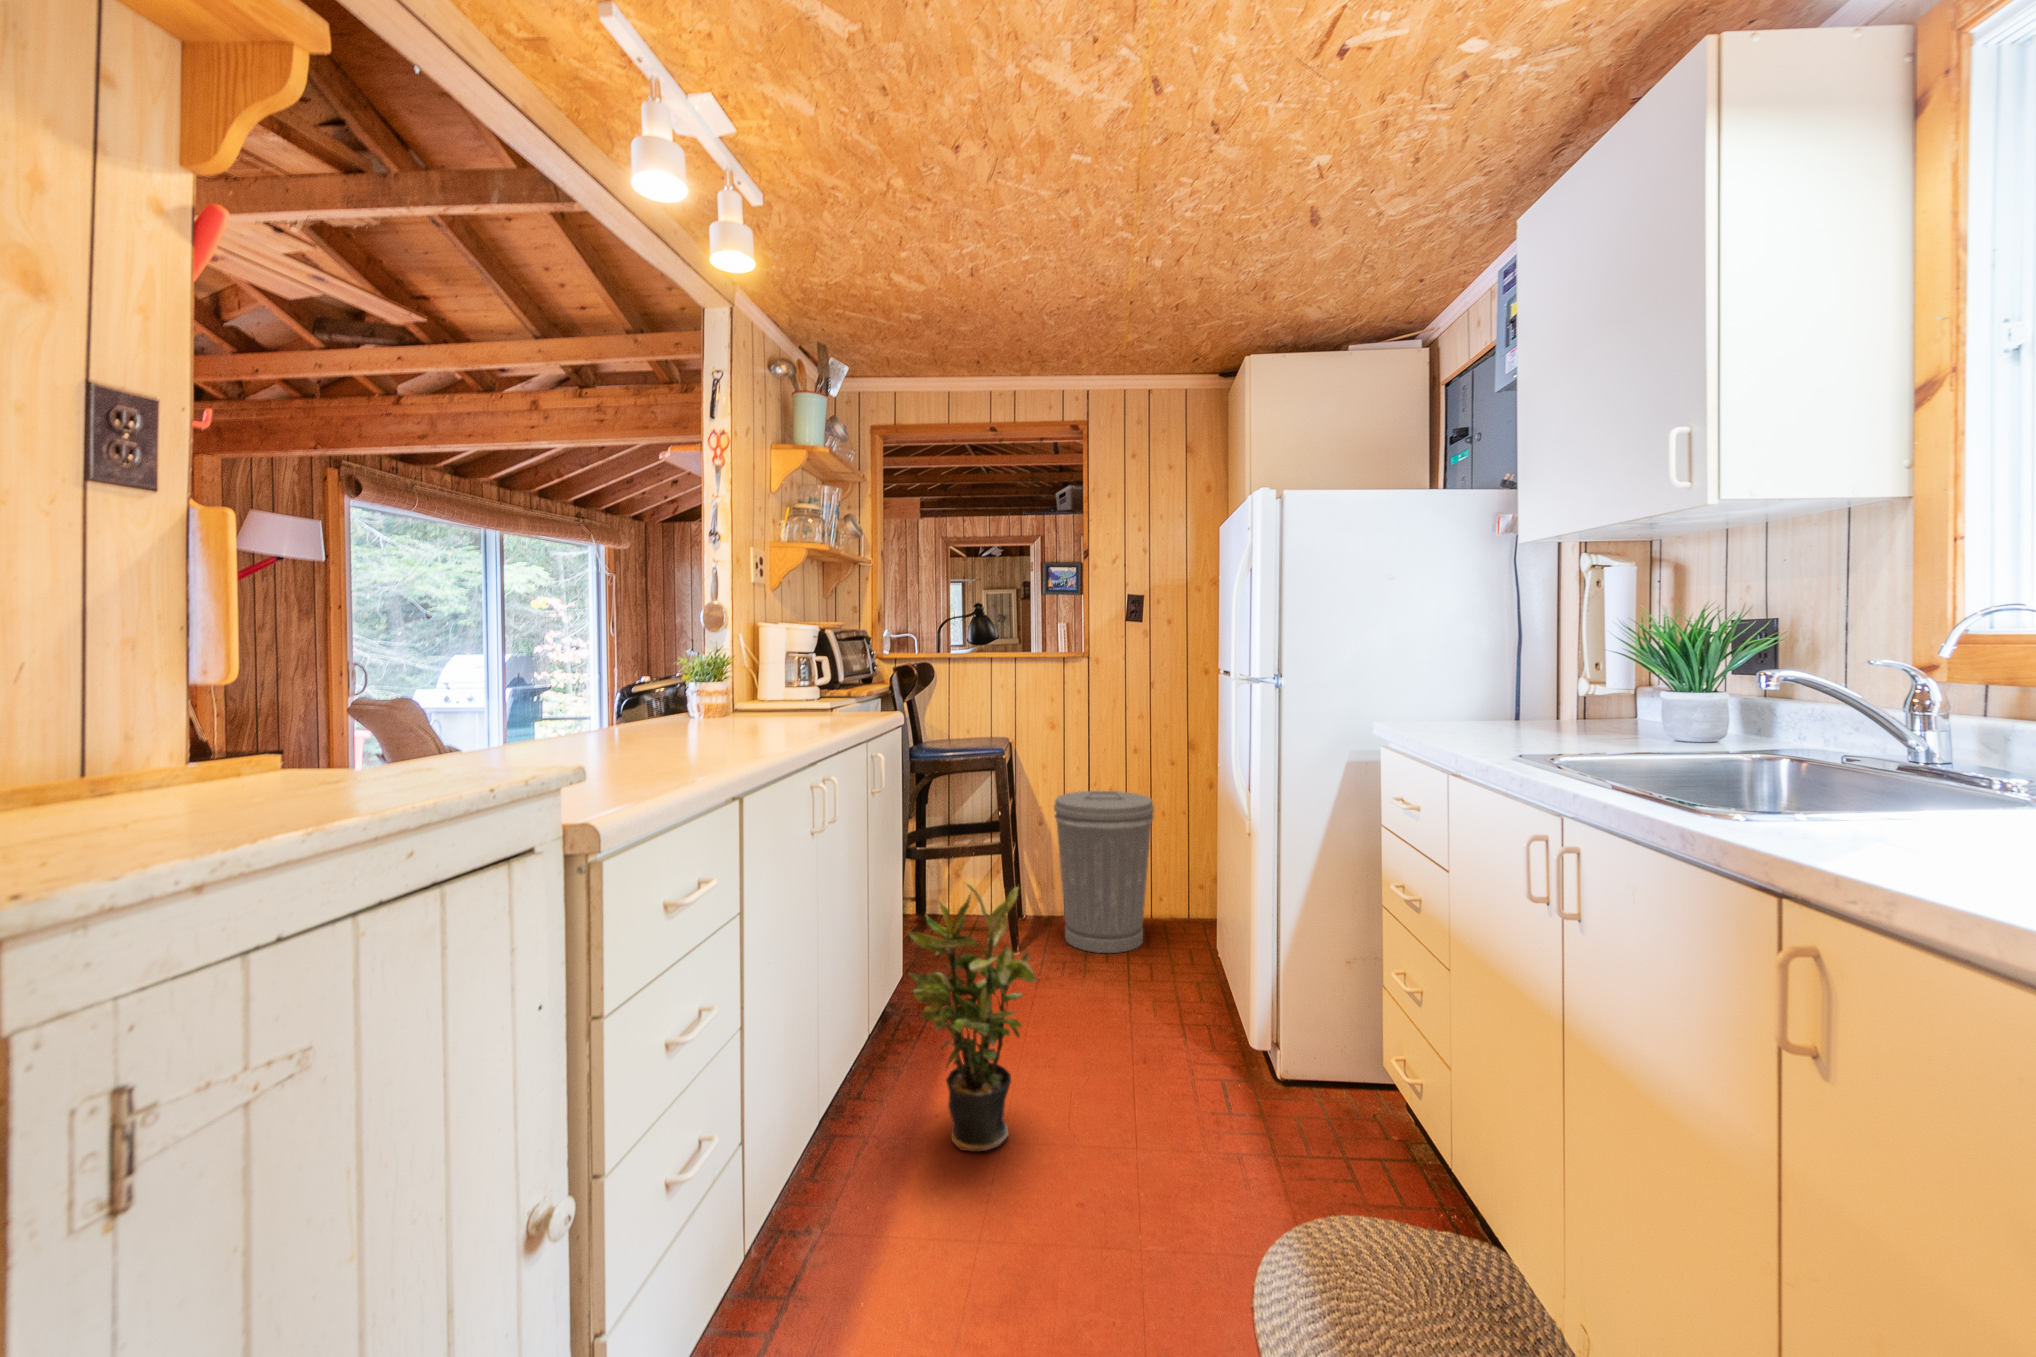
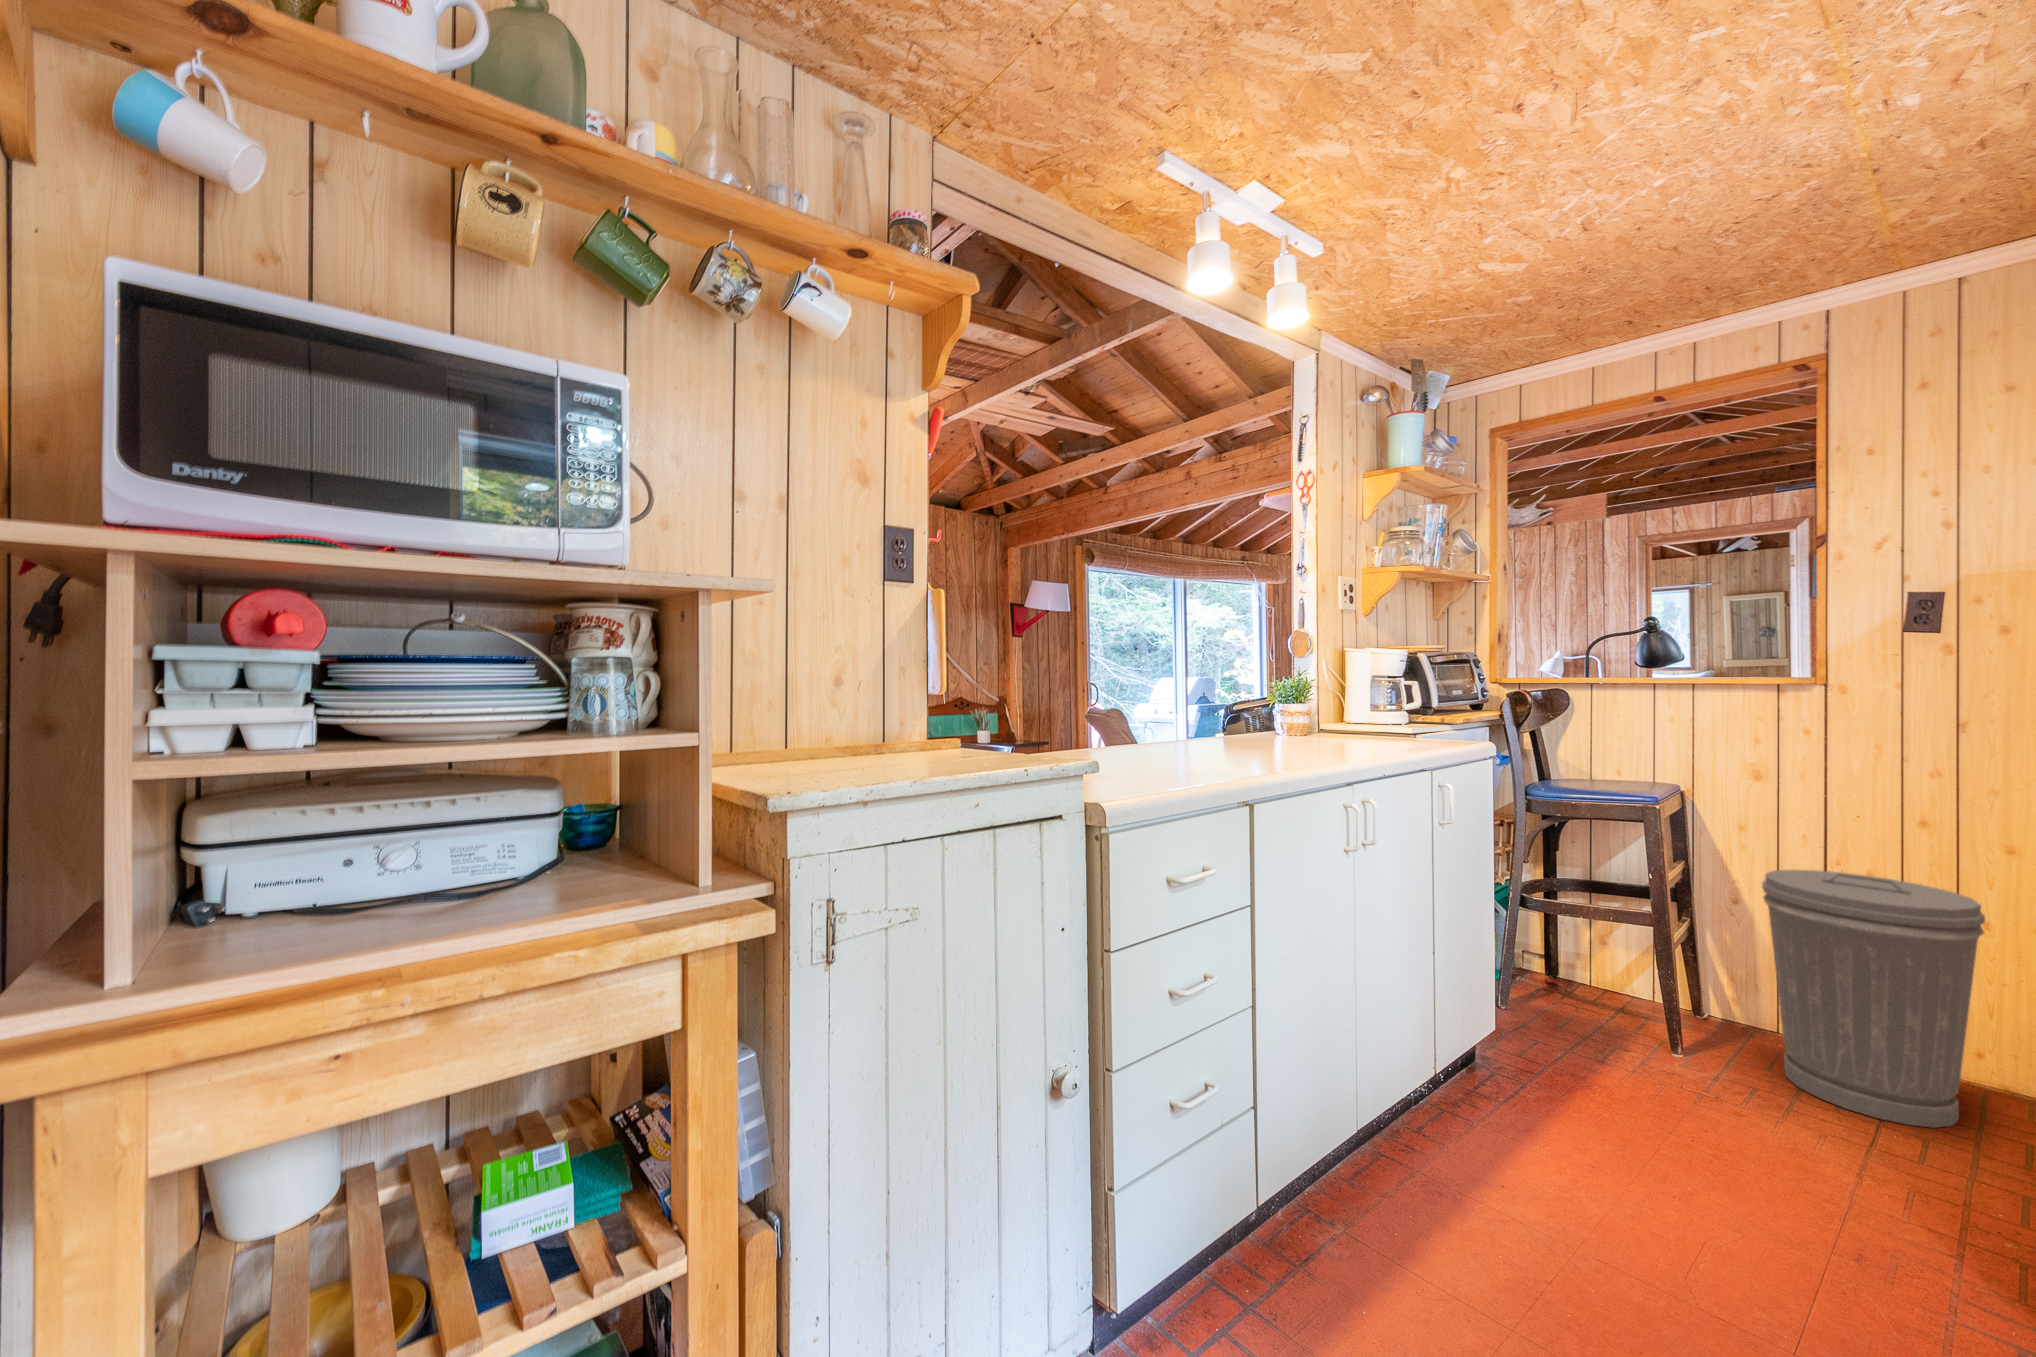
potted plant: present [908,884,1036,1152] -> none [1447,936,1640,1266]

